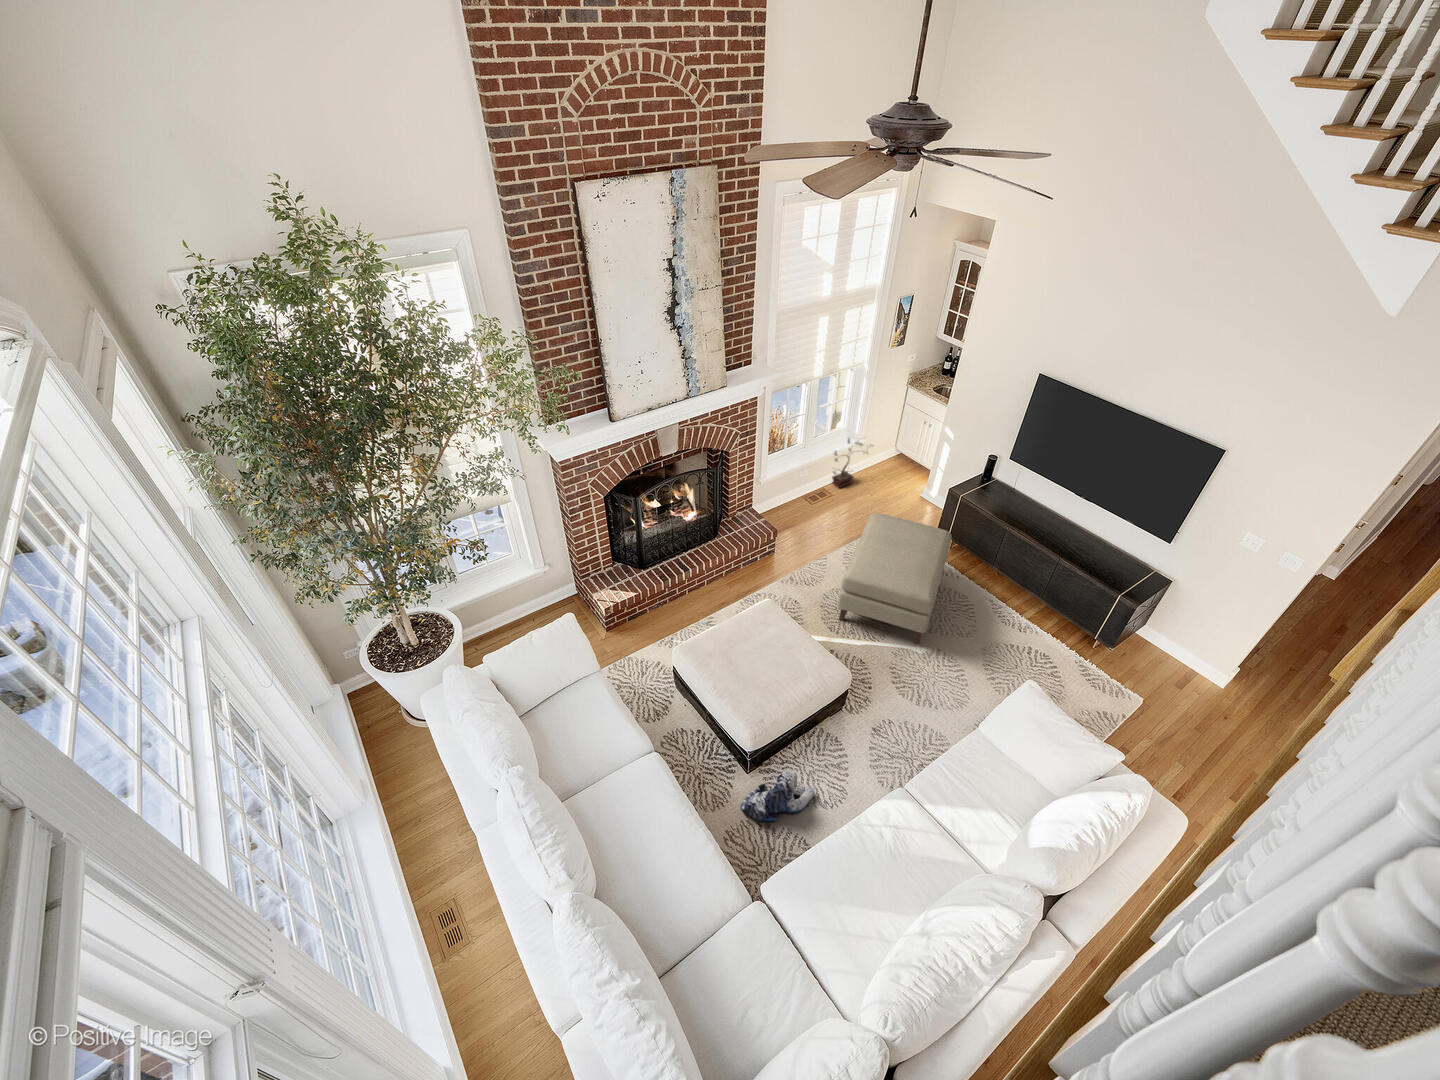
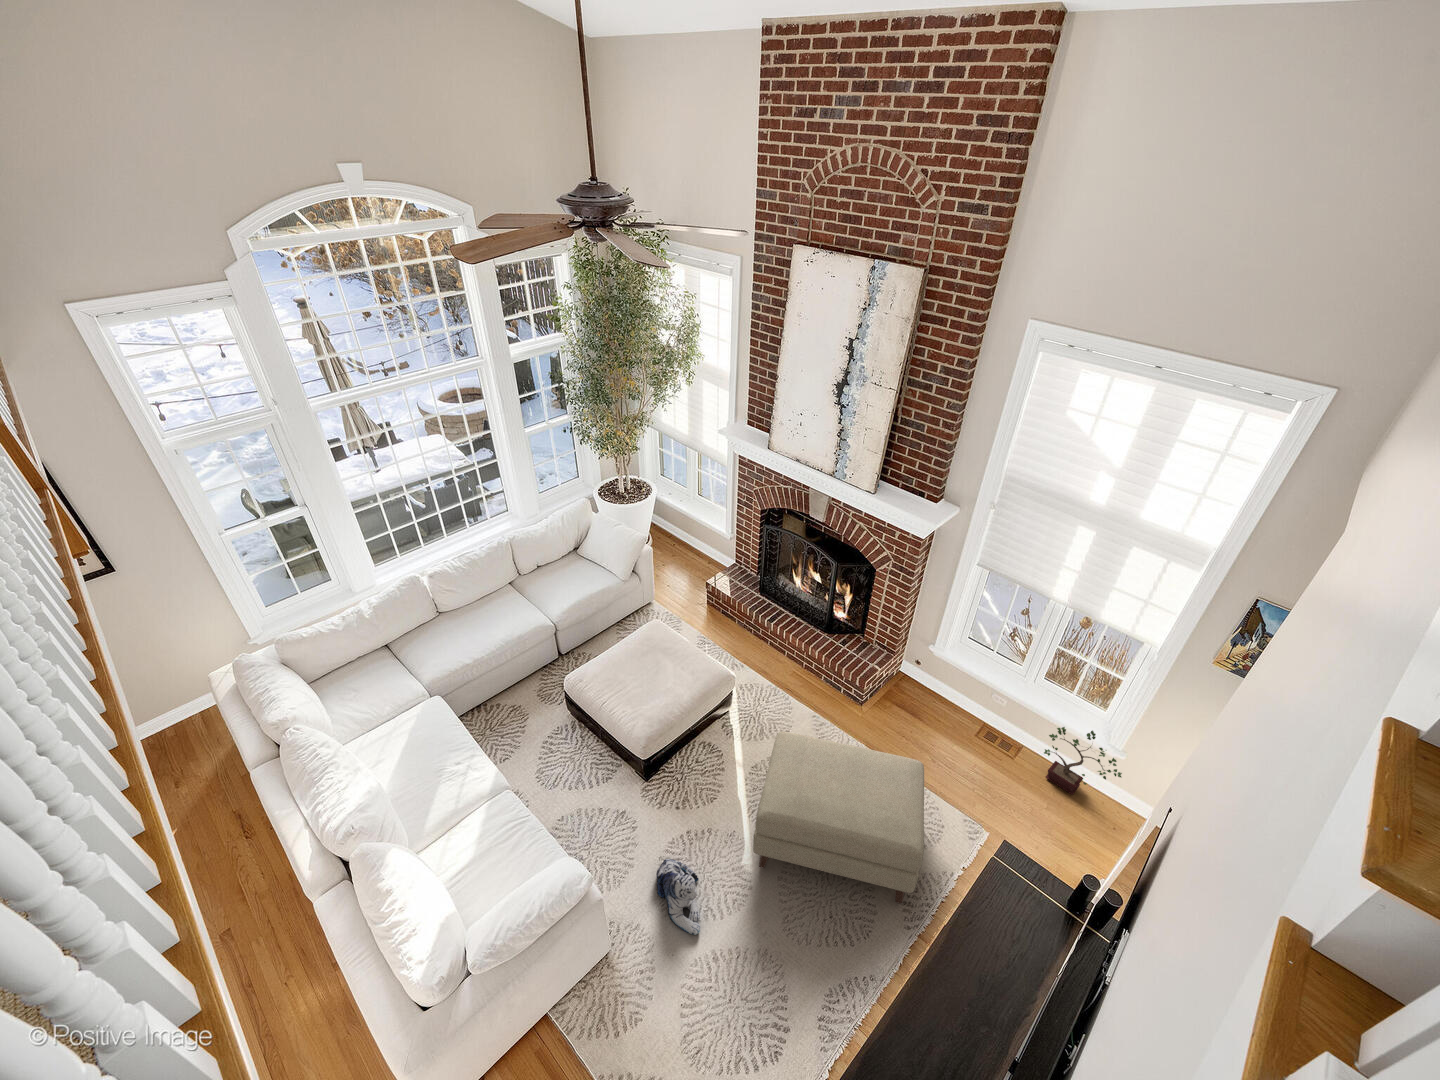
plush toy: present [741,771,815,822] -> present [656,859,700,935]

